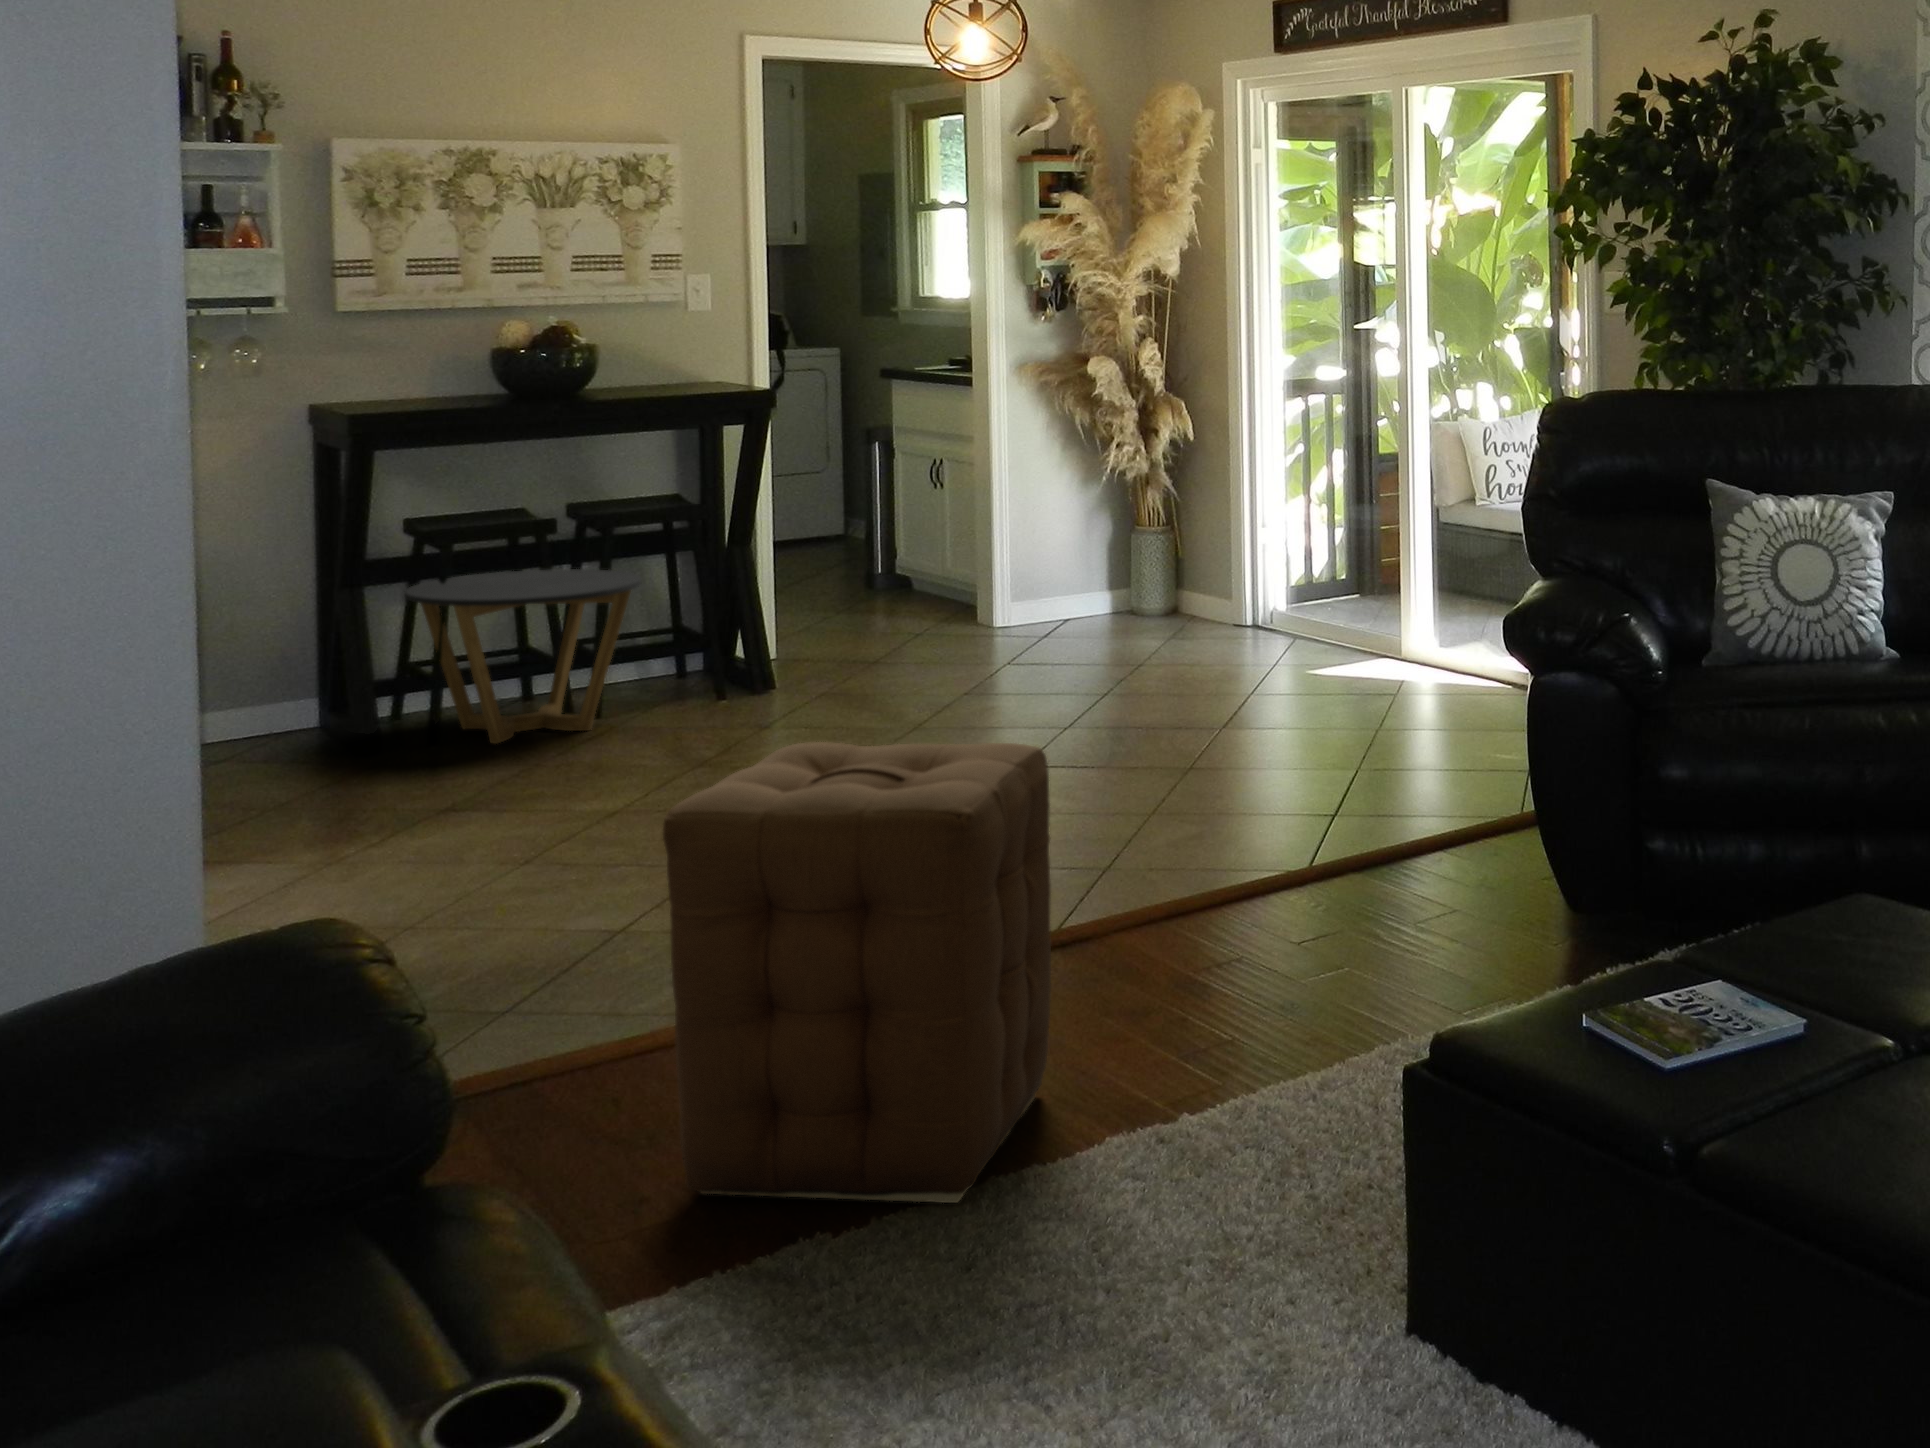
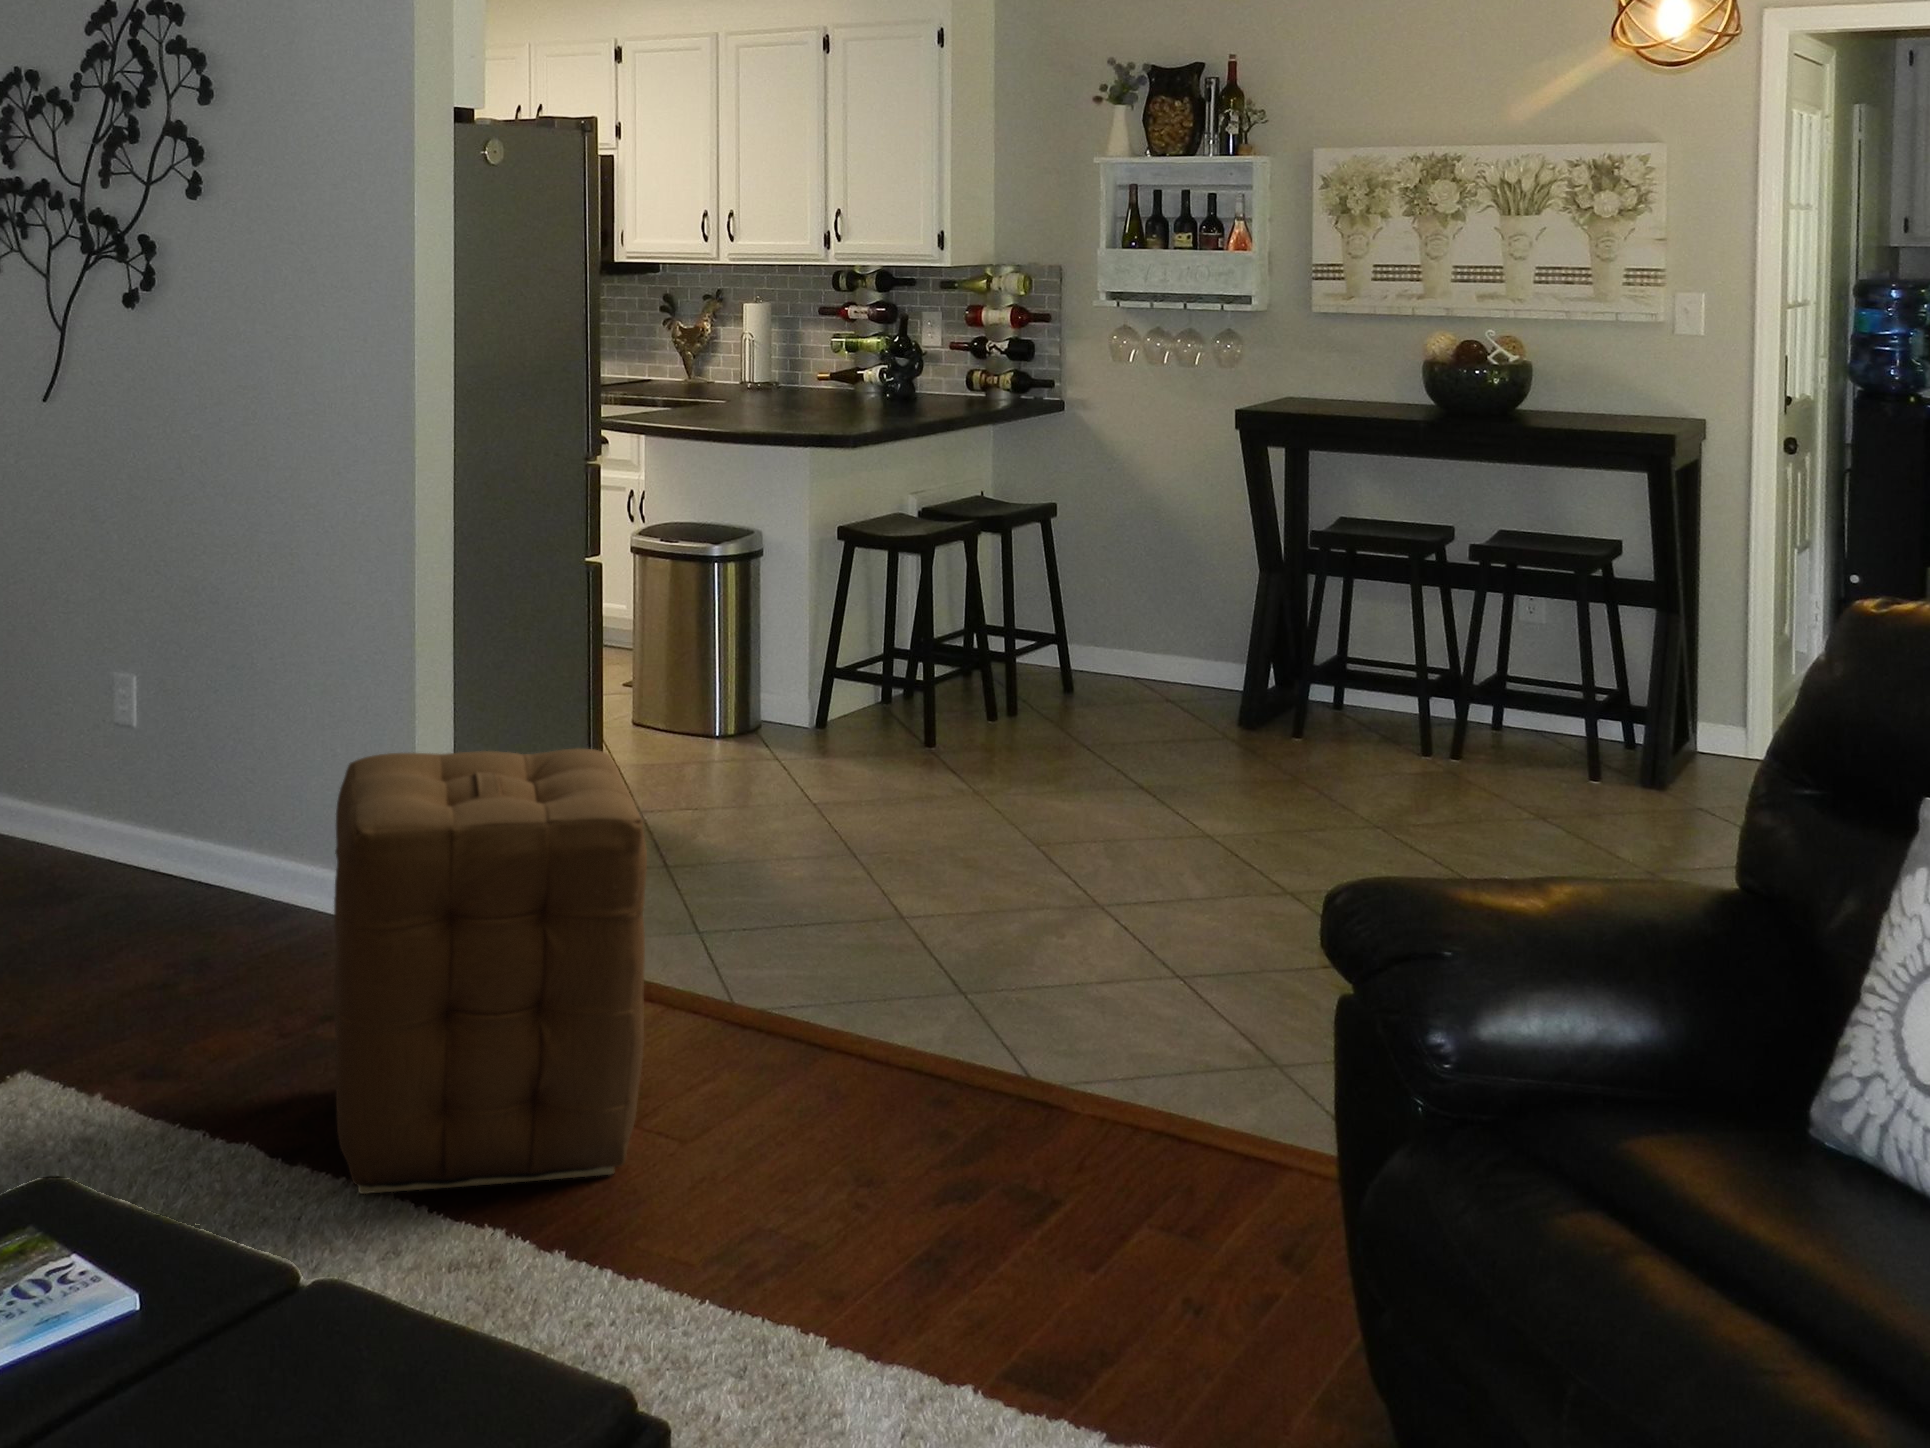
side table: present [404,569,641,744] -> none [1282,577,1511,760]

